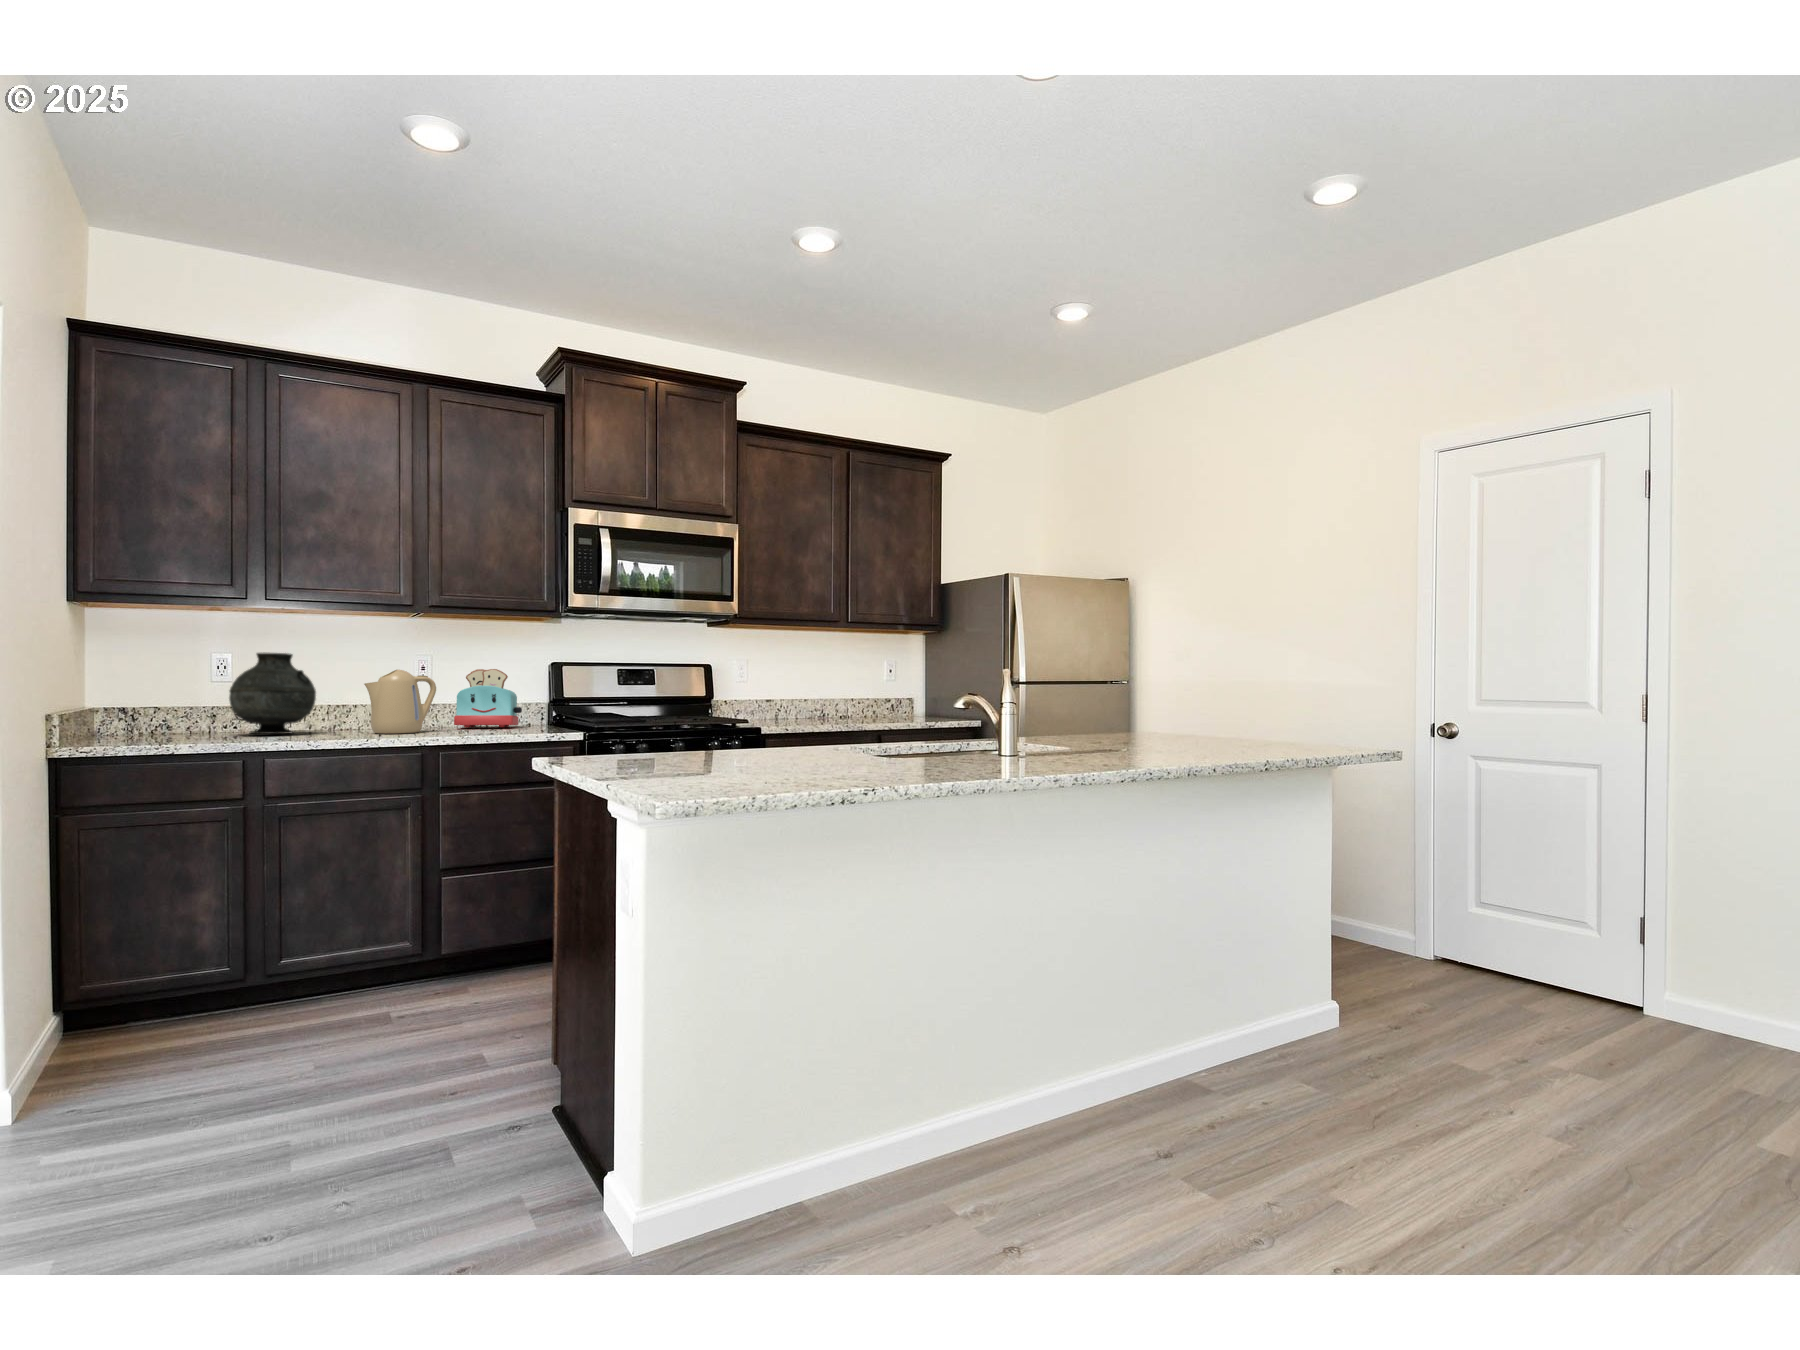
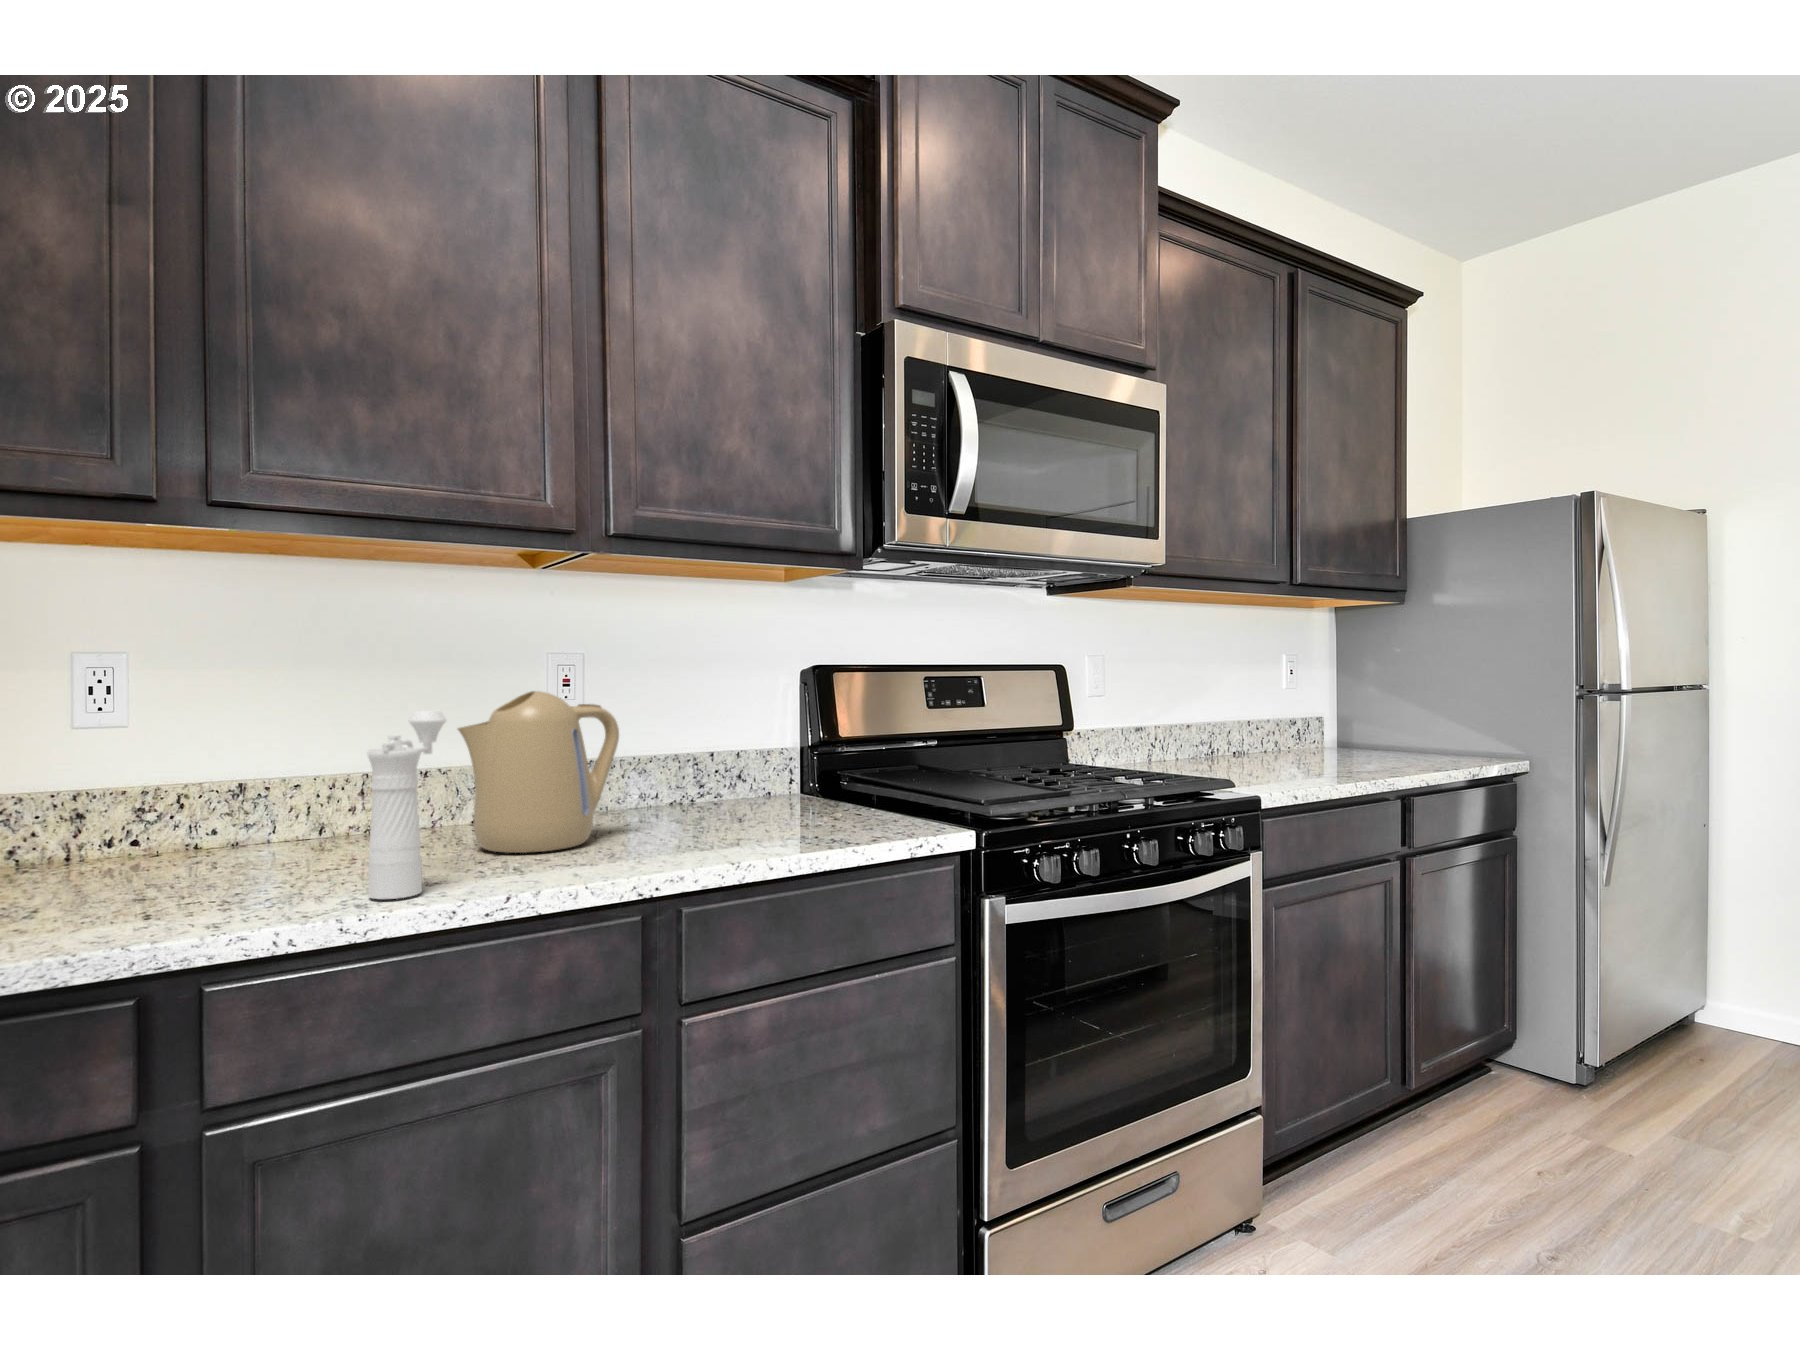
vase: present [229,653,316,734] -> none [111,653,338,869]
toaster: present [454,669,522,727] -> none [644,684,778,815]
pepper mill: none [323,675,355,739] -> present [367,711,446,899]

